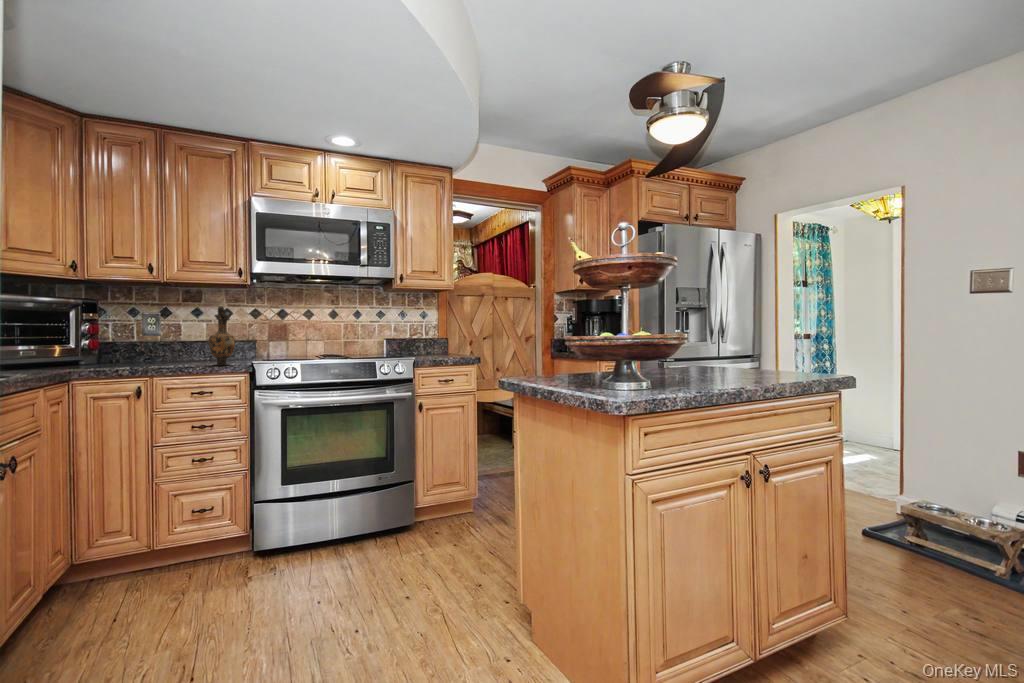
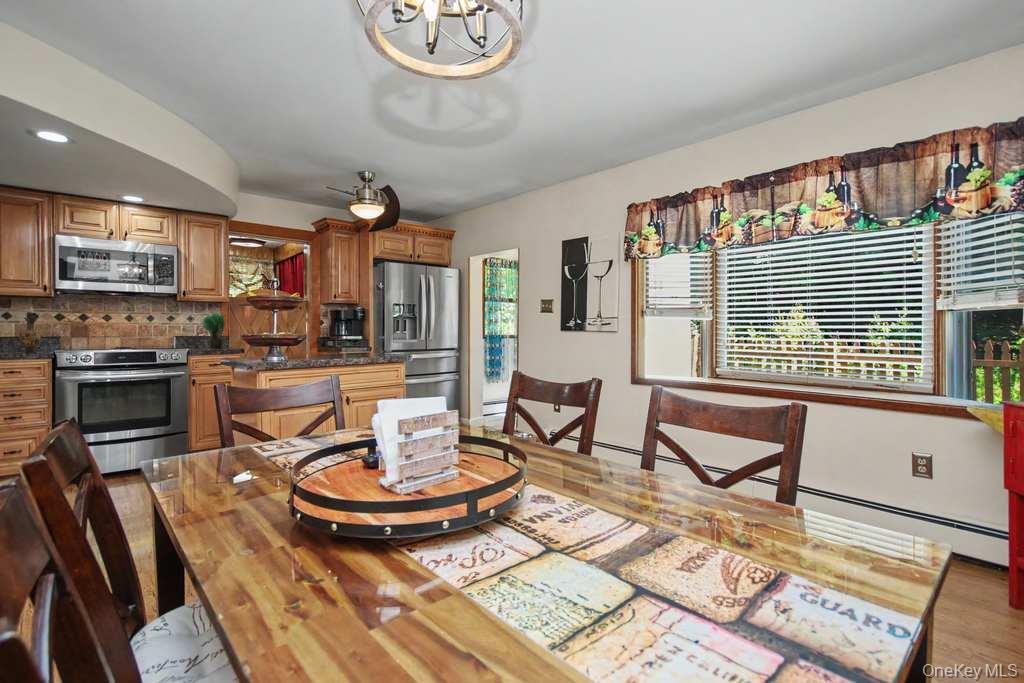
potted plant: none [425,302,459,360] -> present [202,311,225,350]

